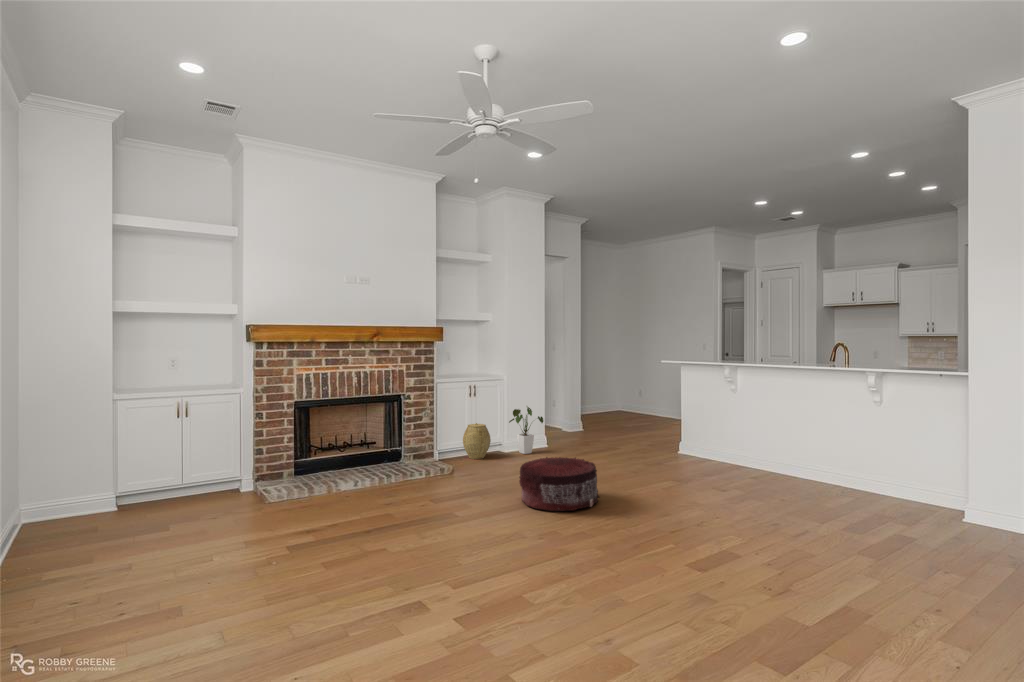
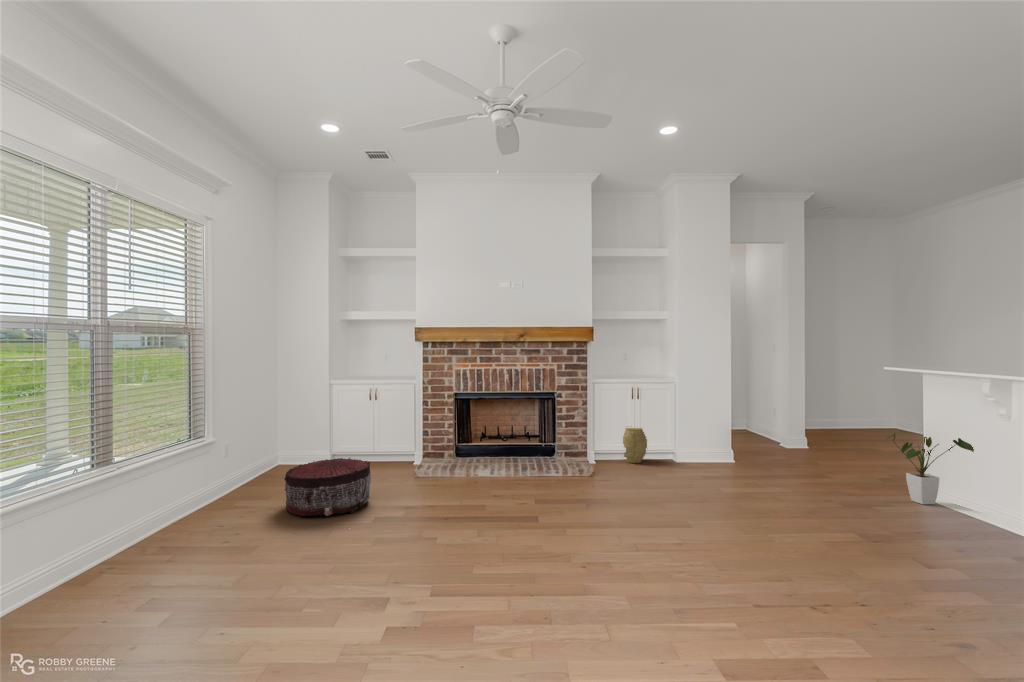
house plant: present [509,407,543,454] -> present [887,433,974,504]
pouf: present [519,457,600,511] -> present [284,458,371,516]

